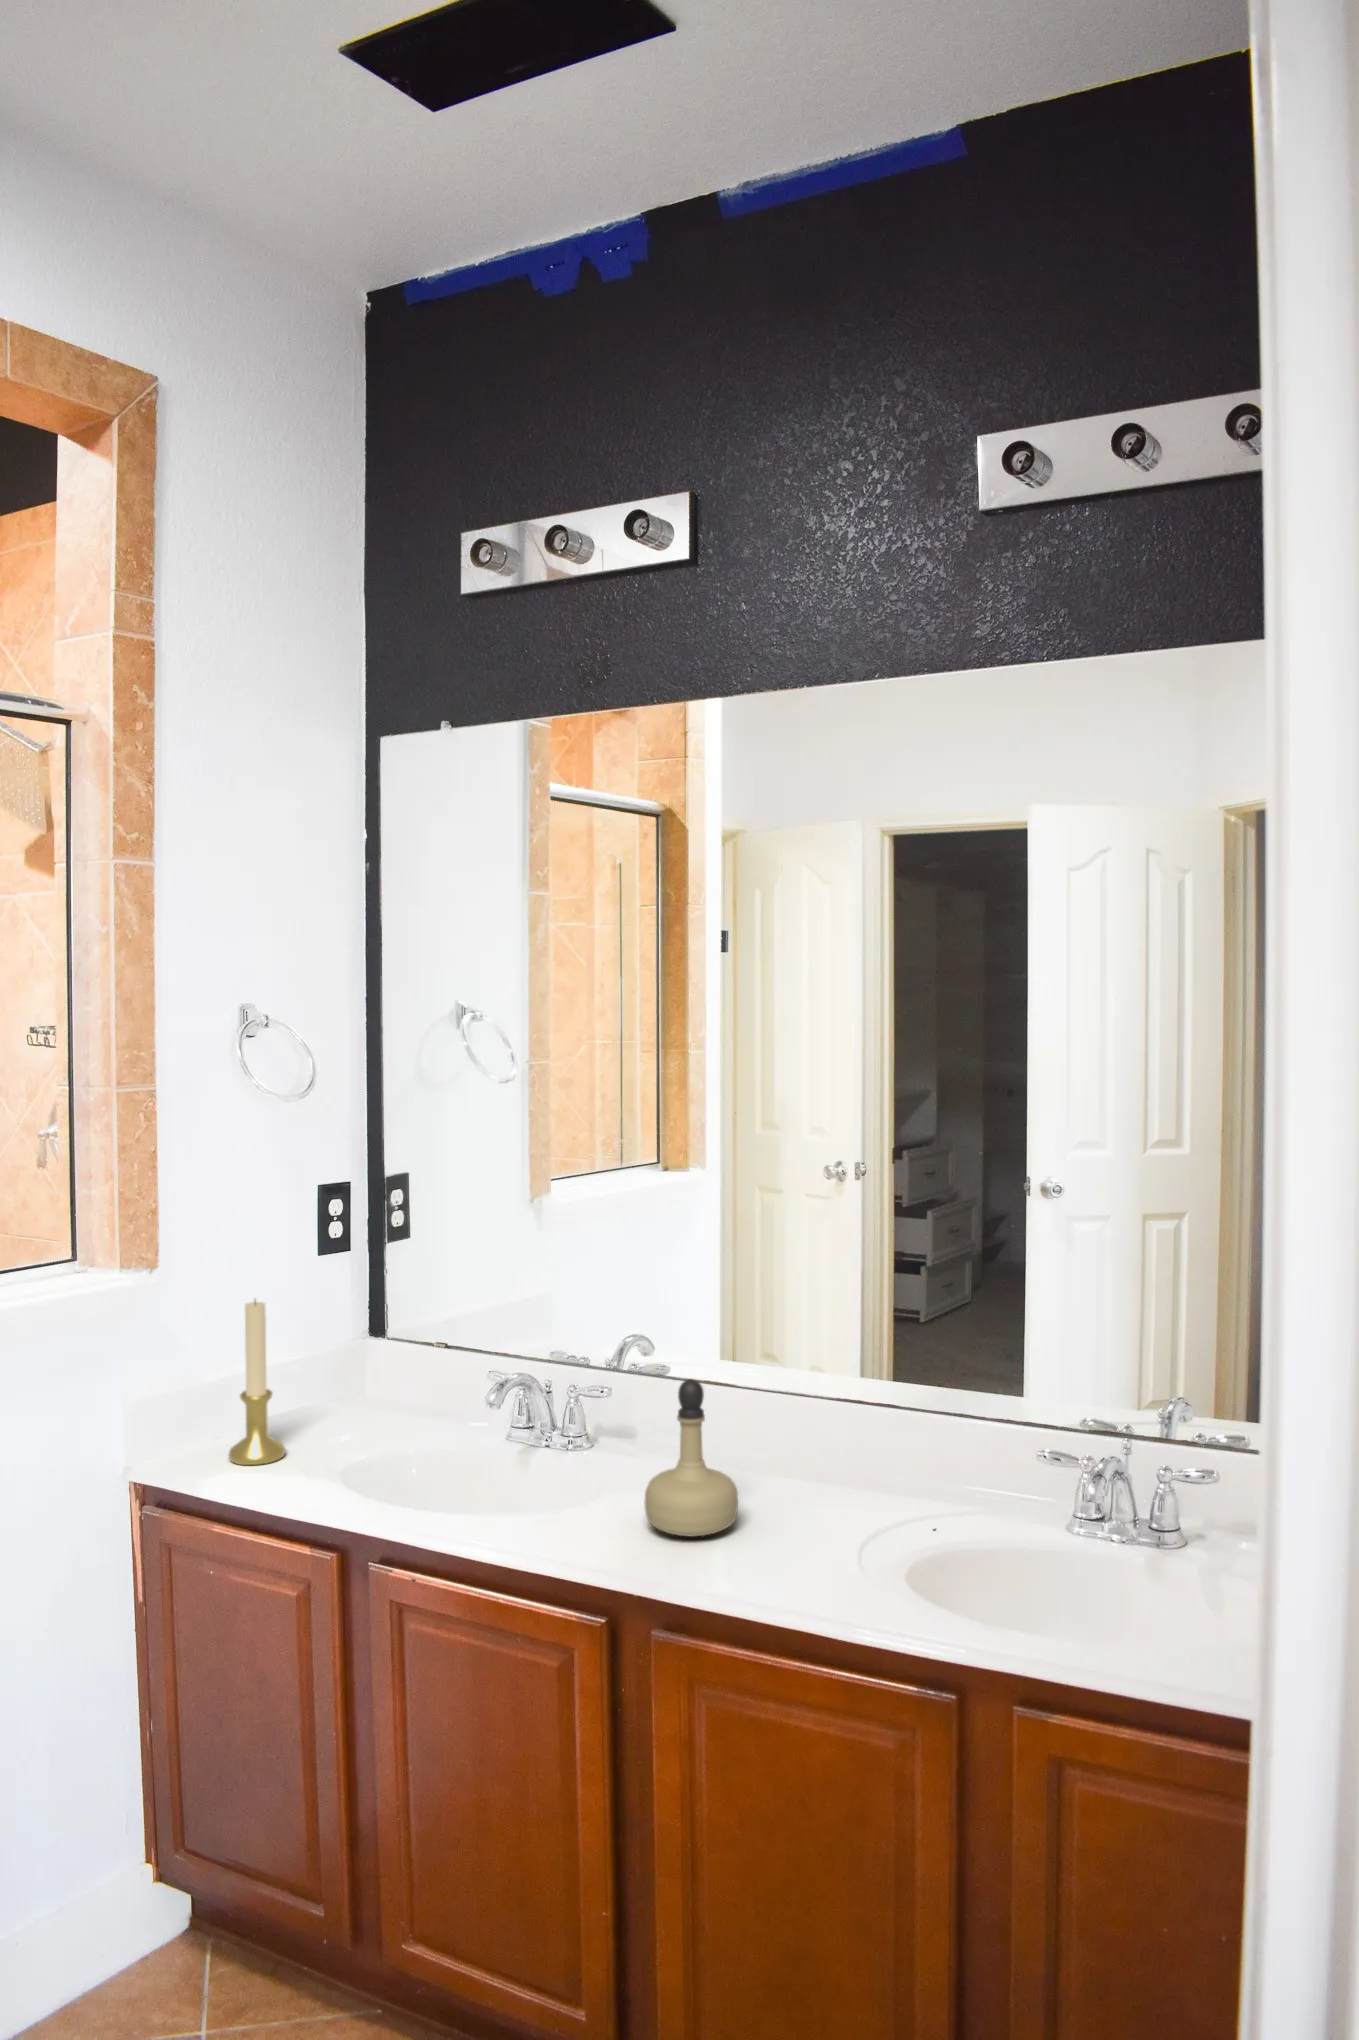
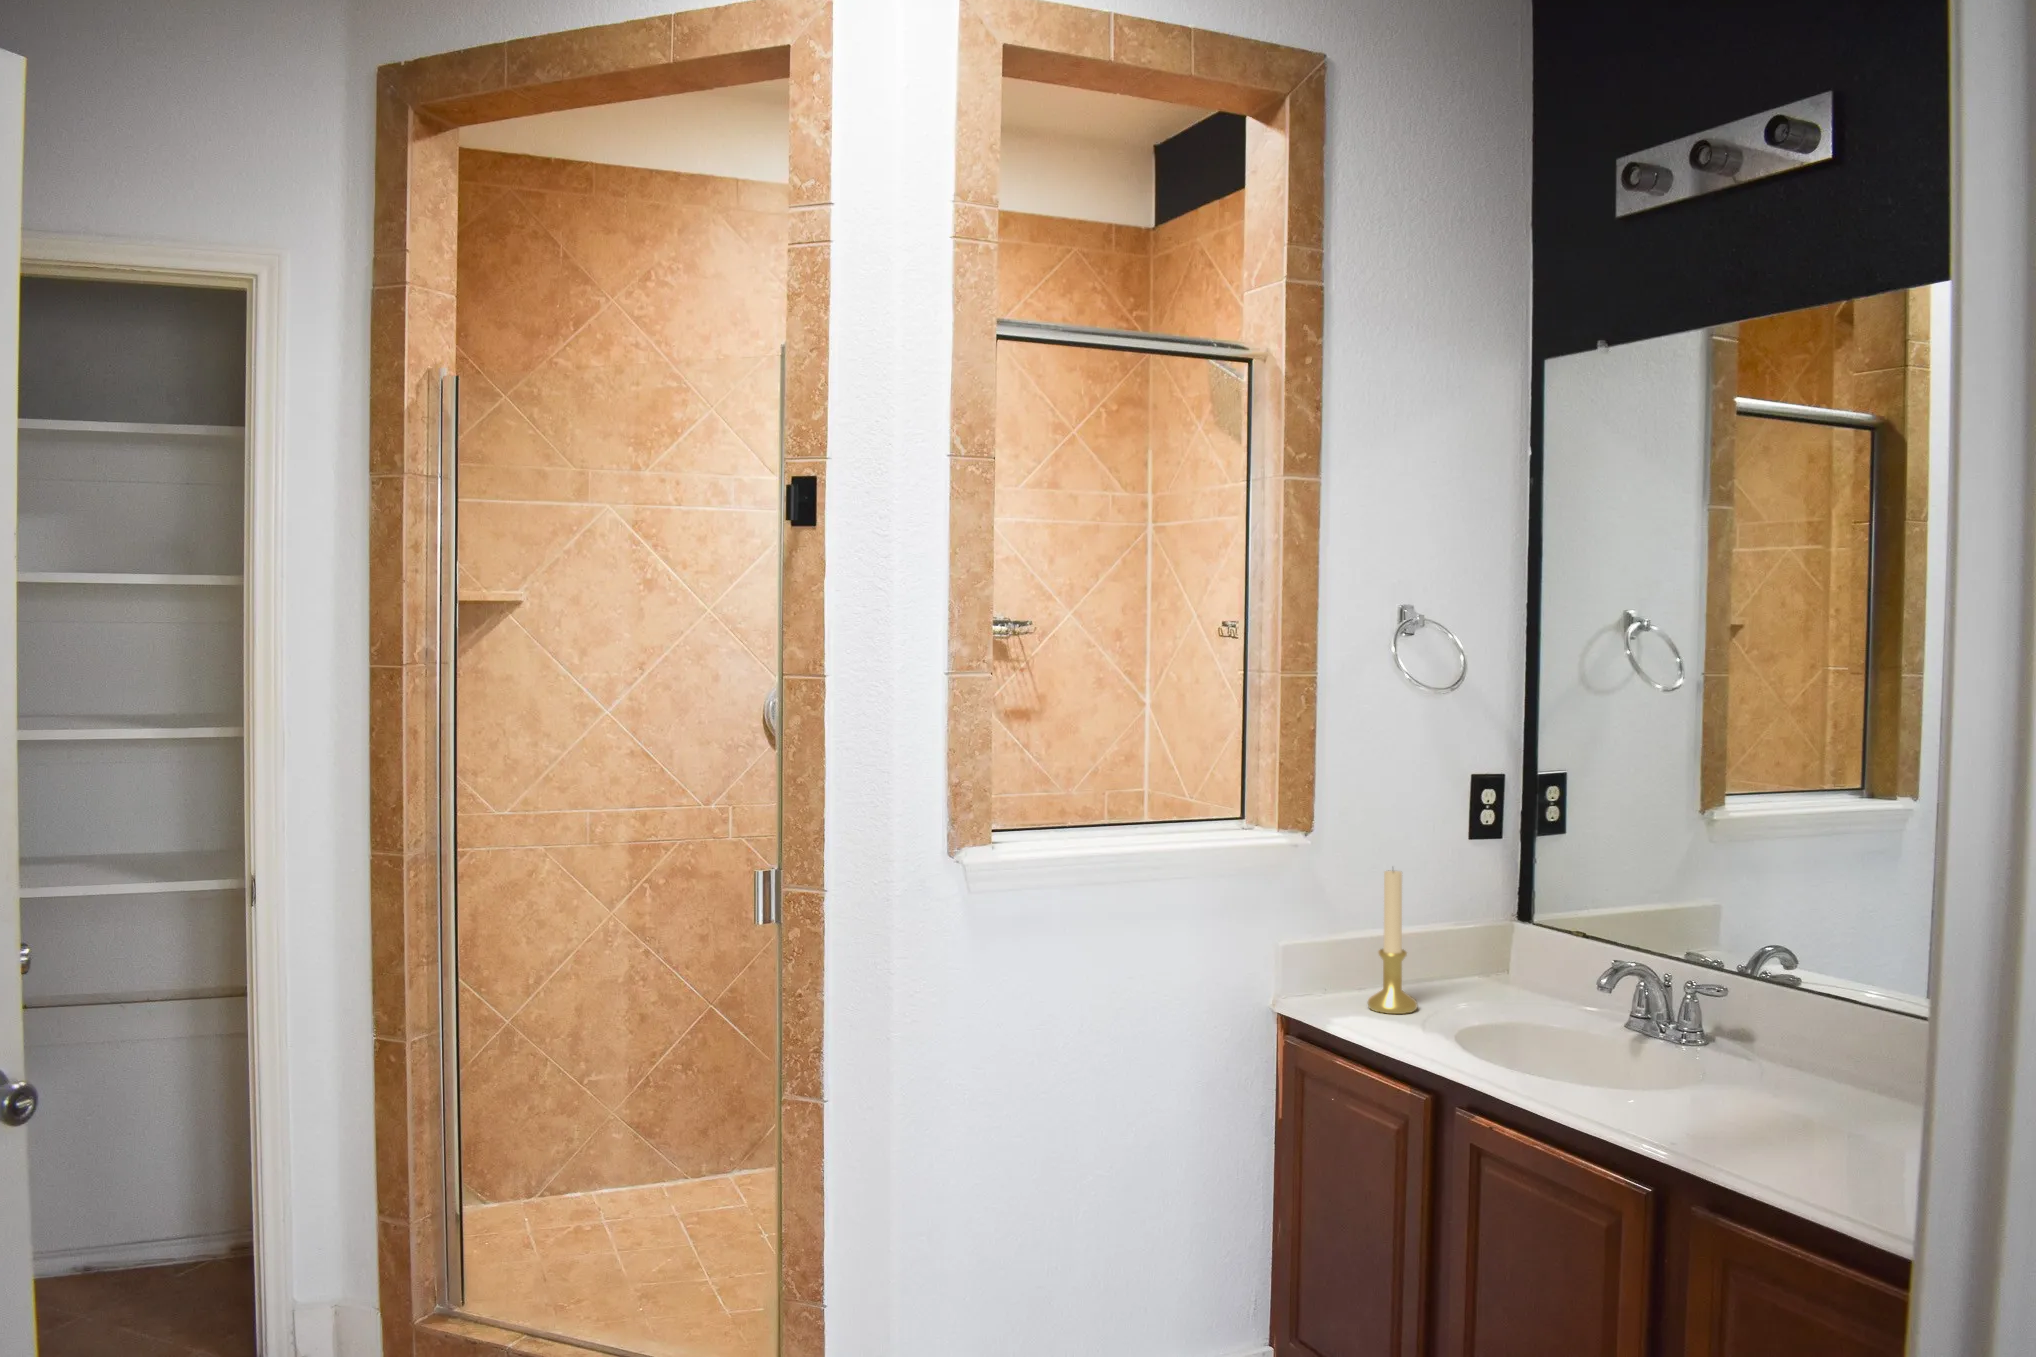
perfume bottle: present [645,1379,738,1536] -> none [1710,975,1810,1128]

